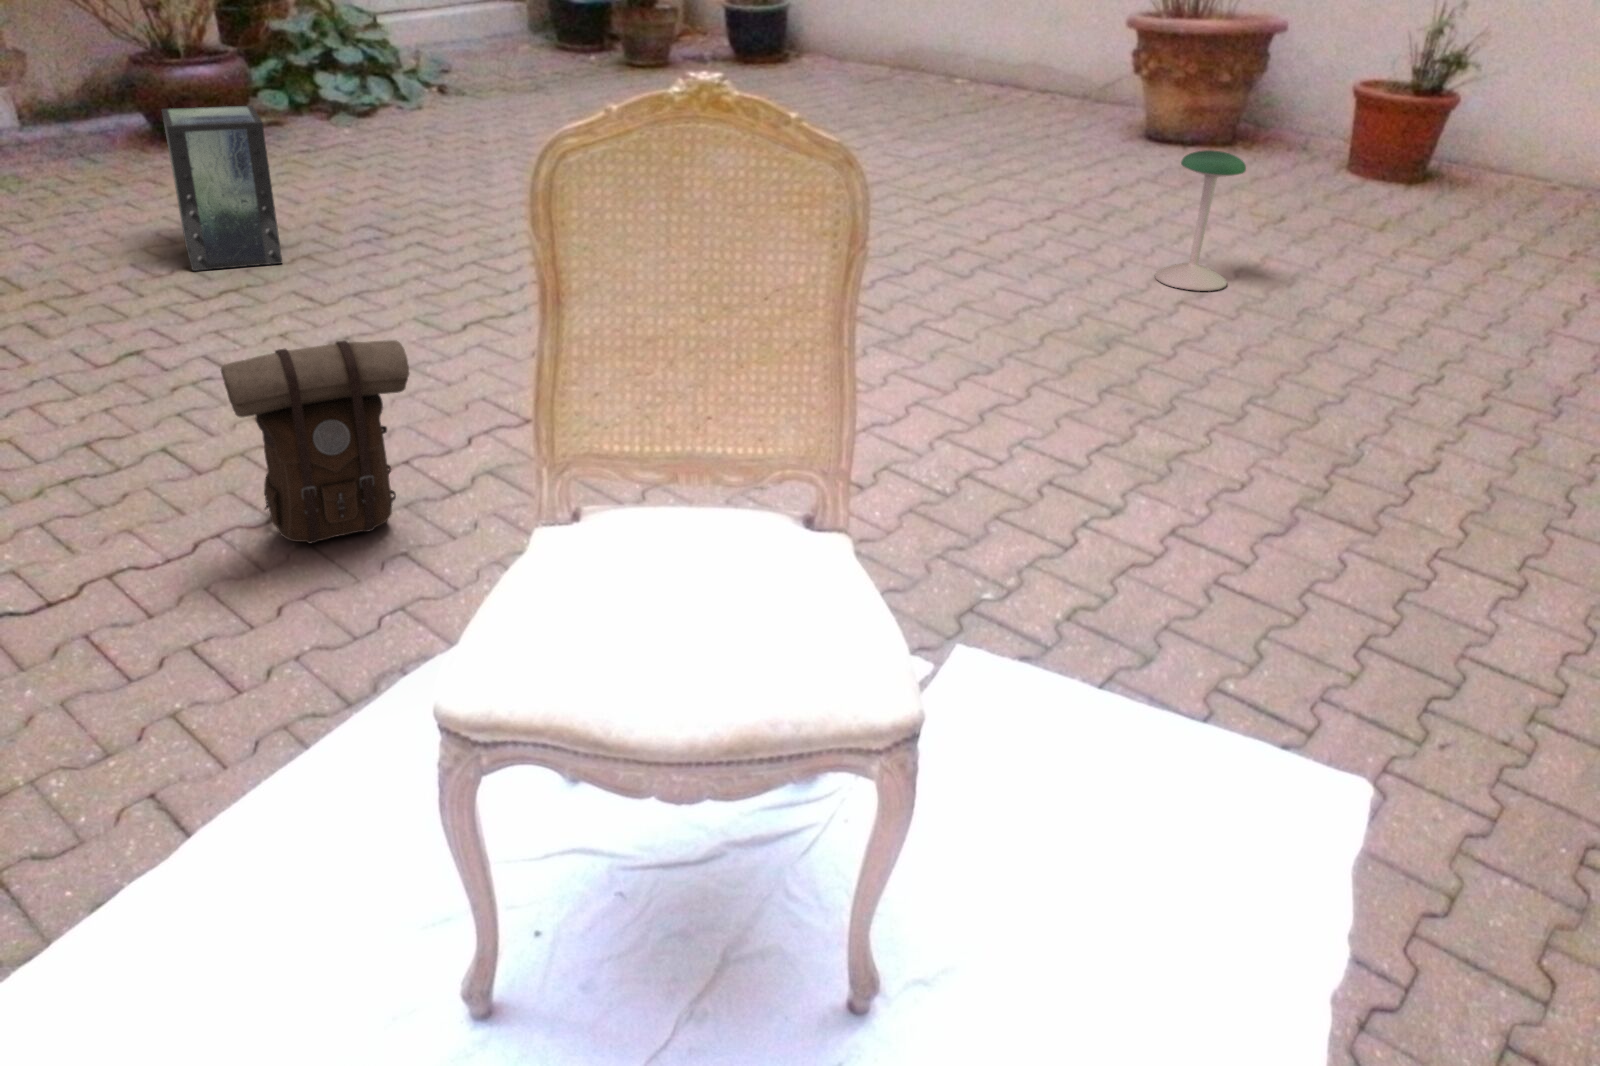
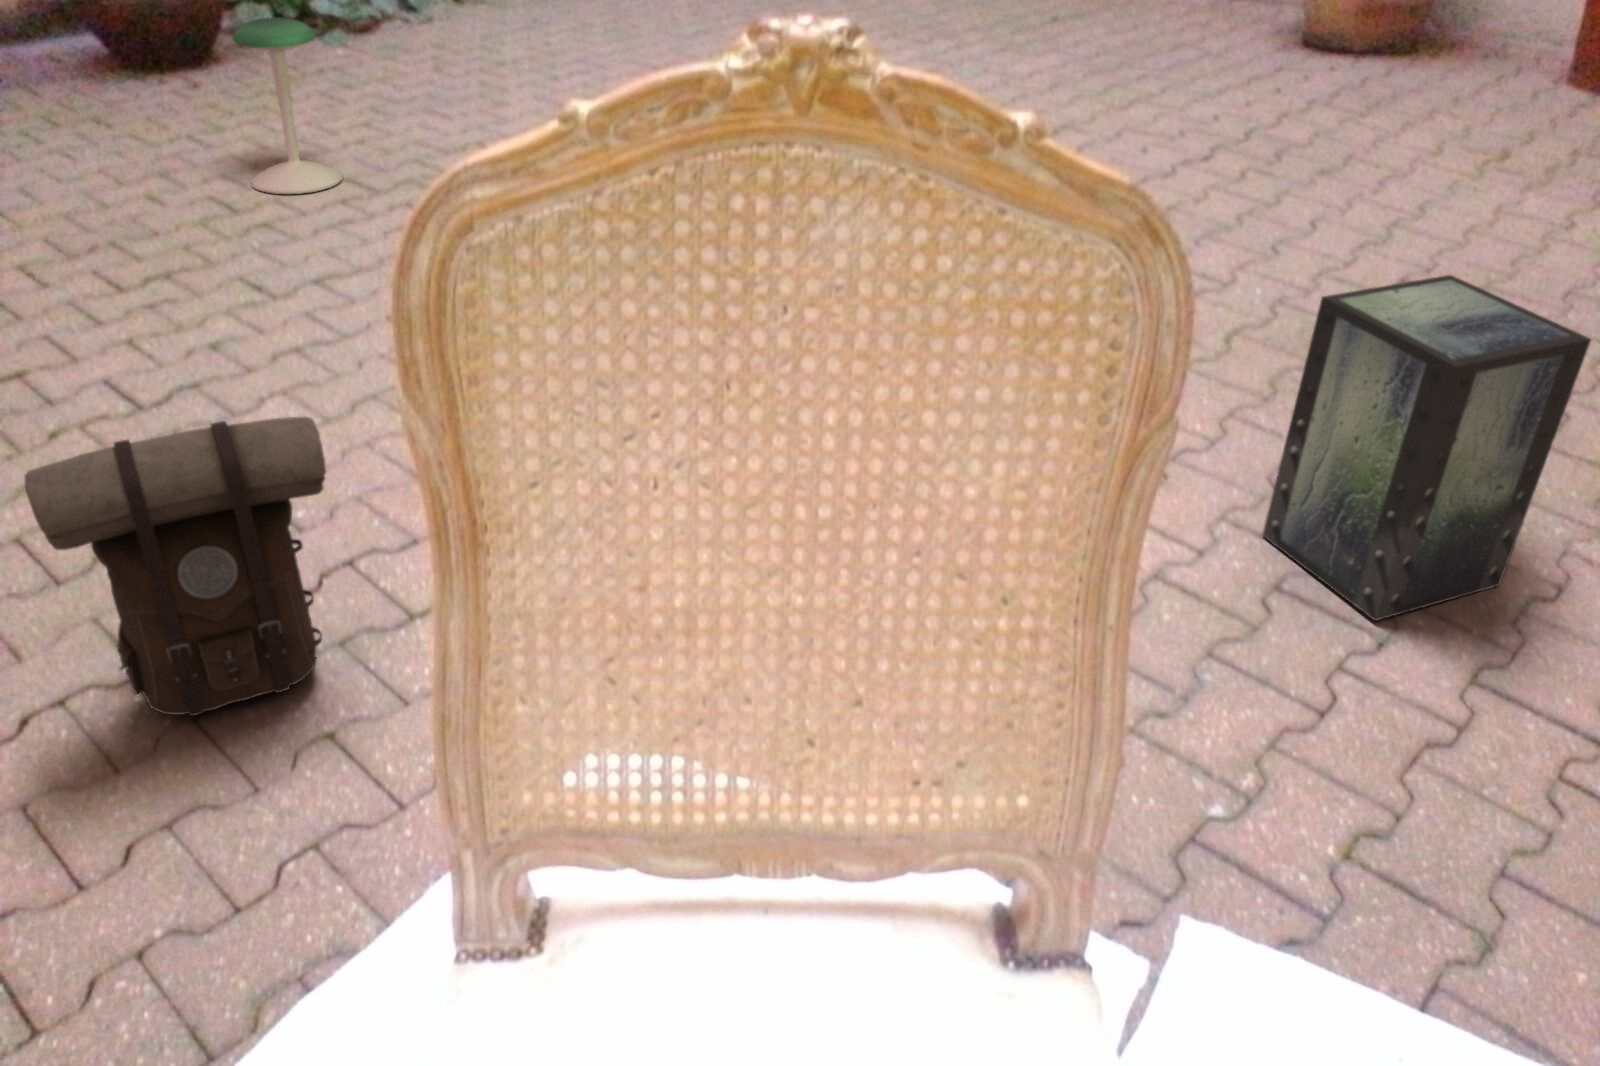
storage box: present [162,105,282,271] -> present [1262,275,1591,621]
stool: present [1155,150,1246,291] -> present [233,17,343,194]

